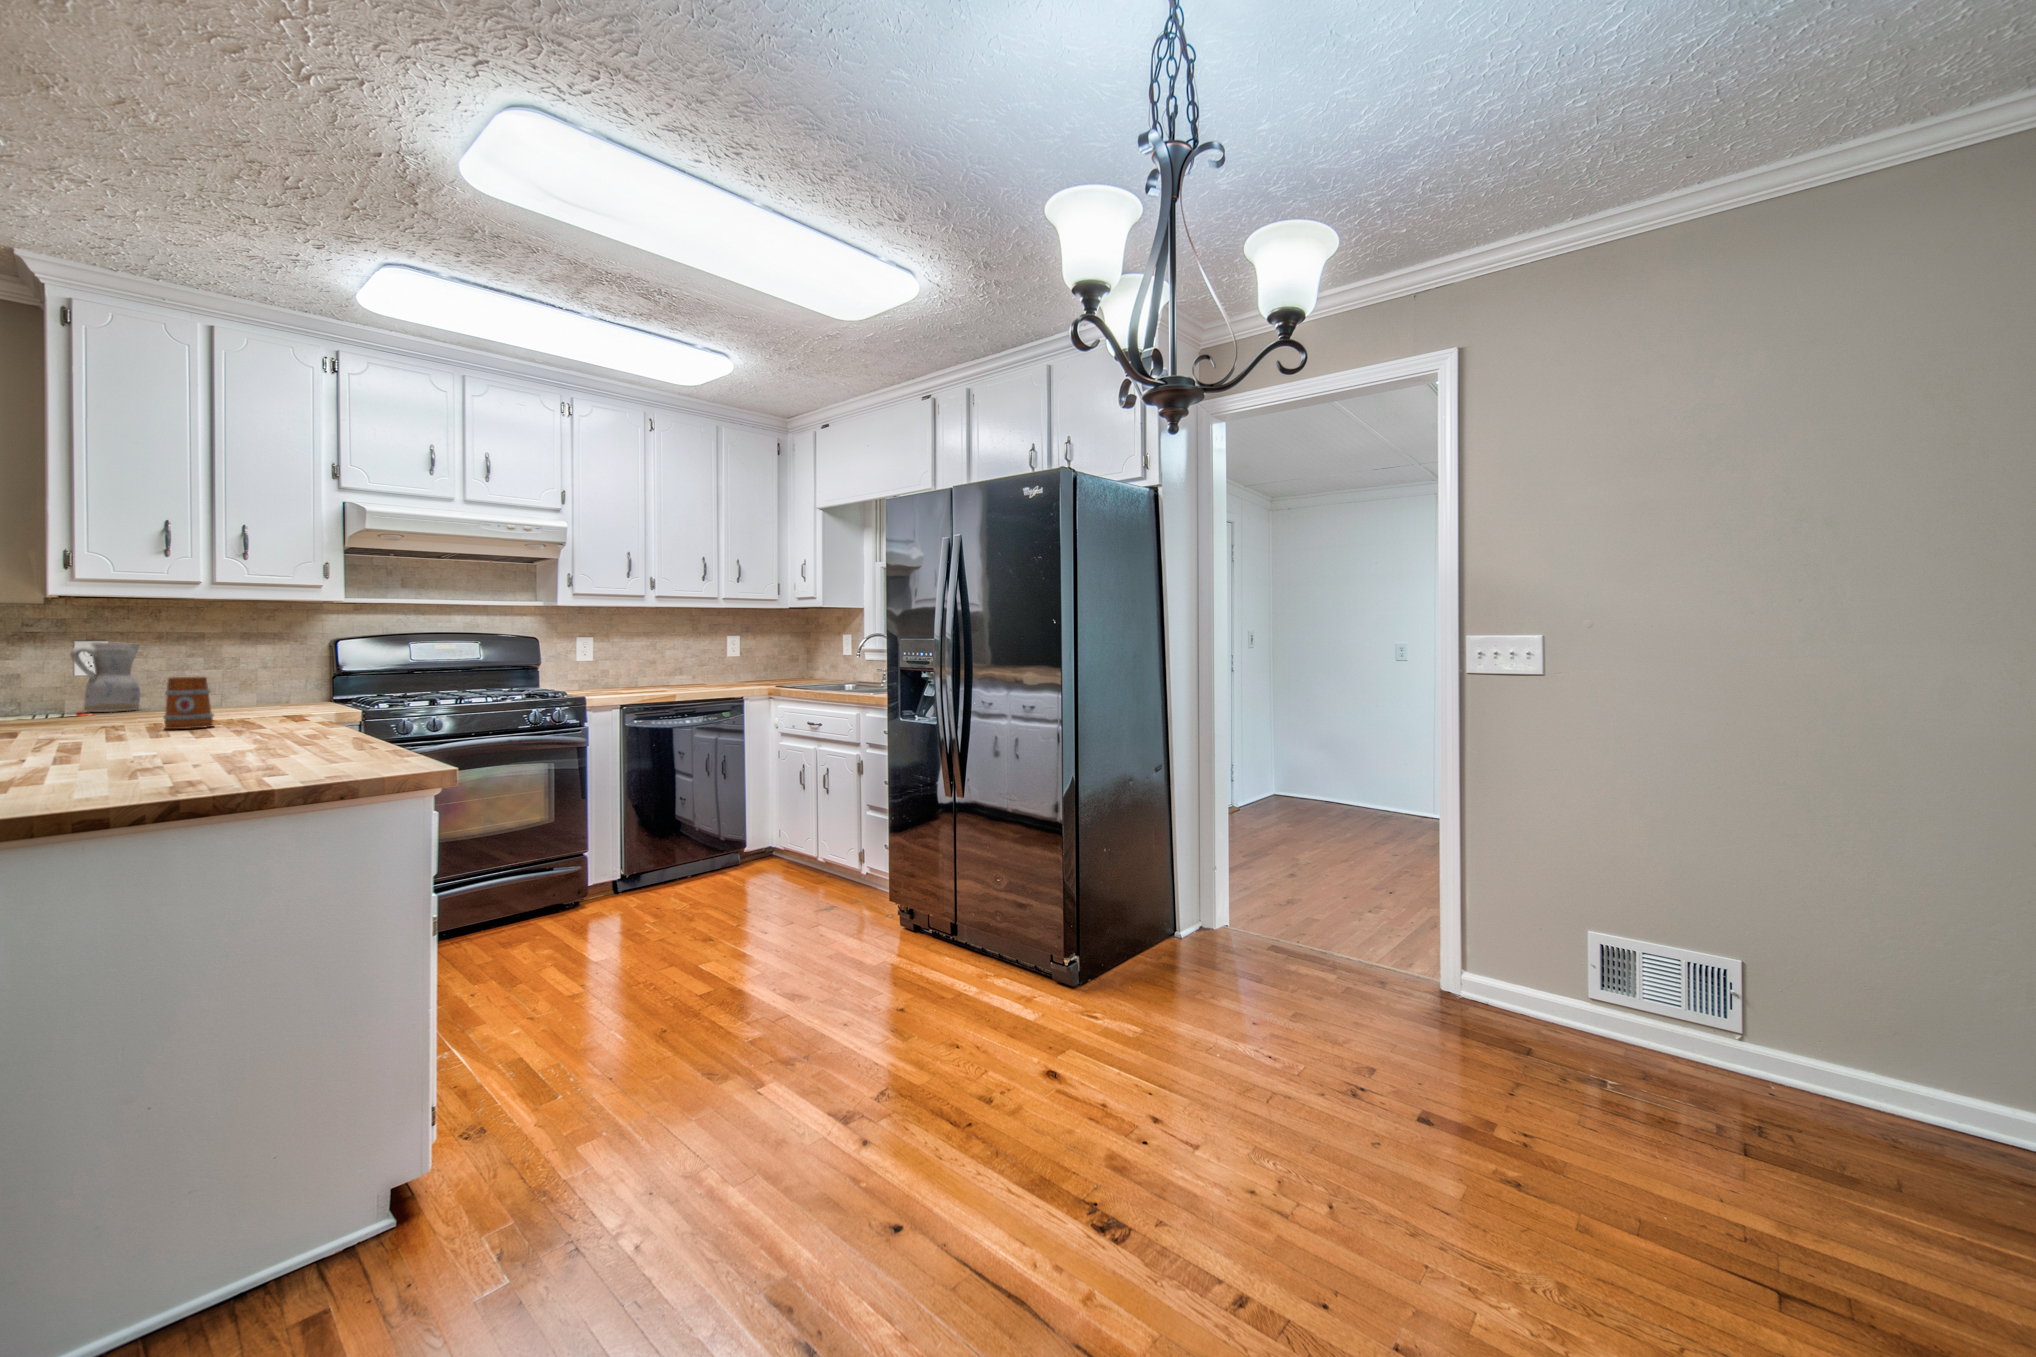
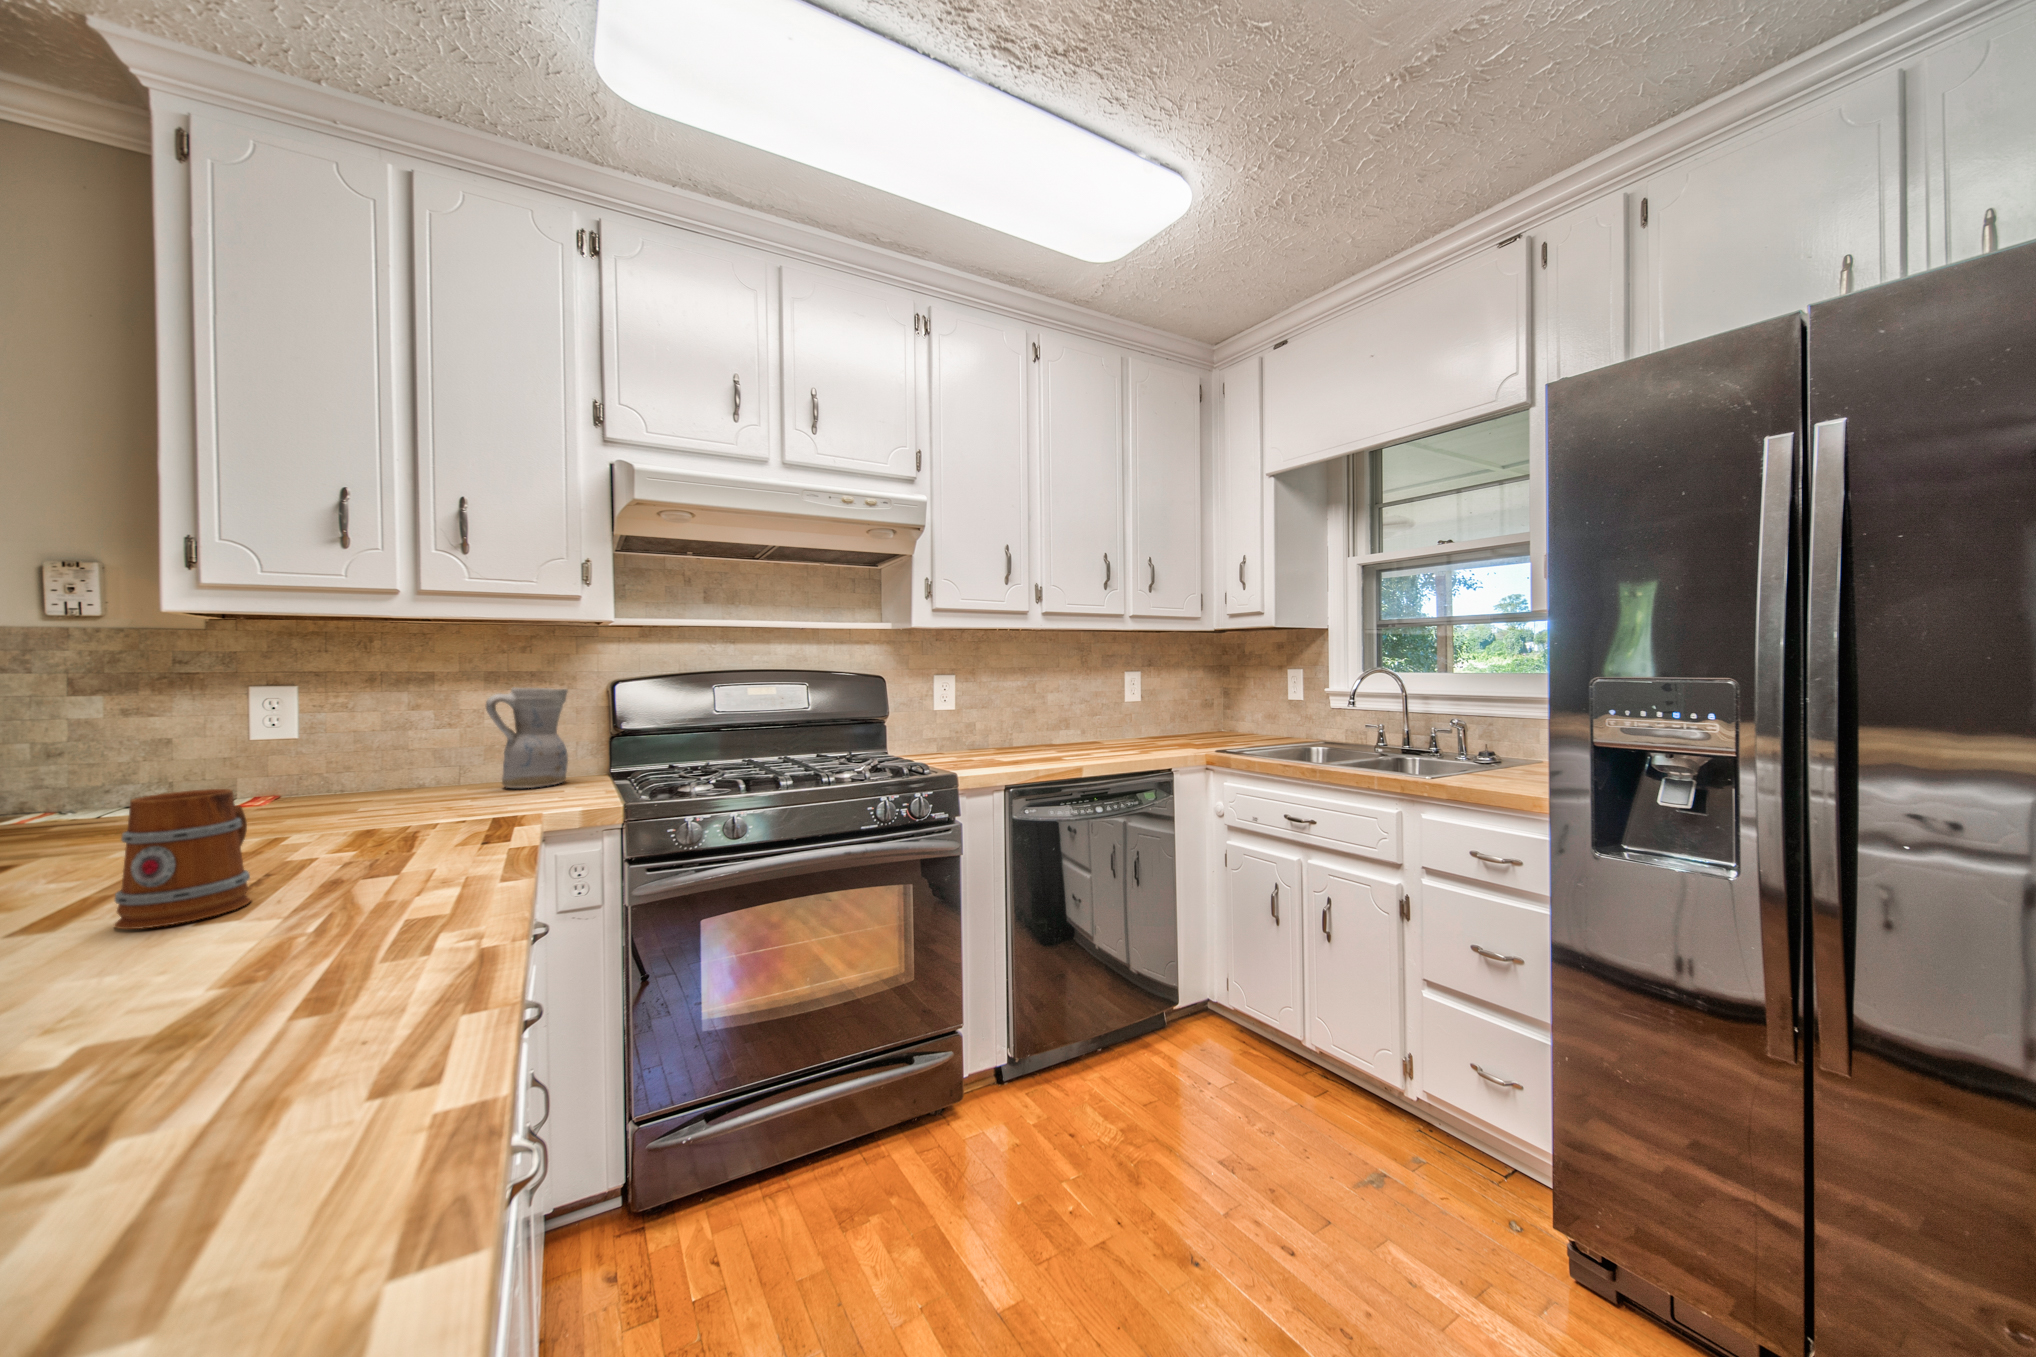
ceramic pitcher: present [70,642,140,712] -> present [486,687,568,788]

